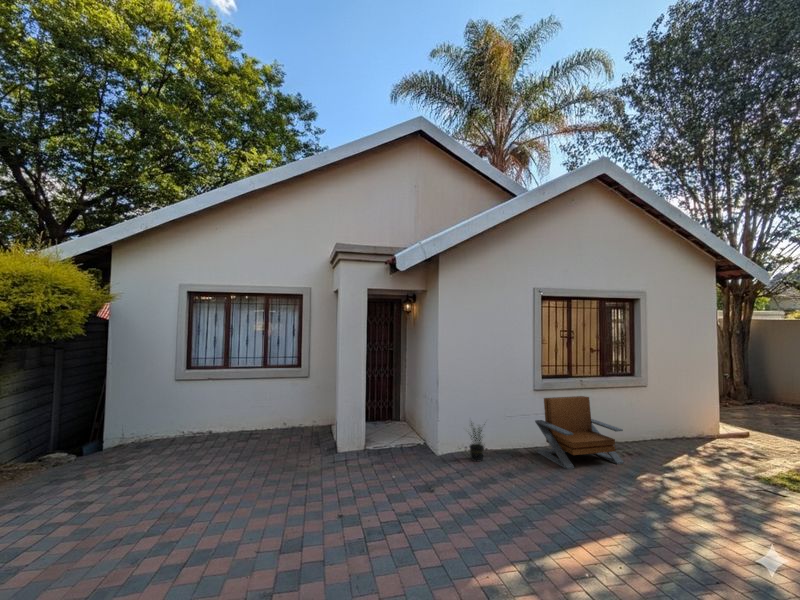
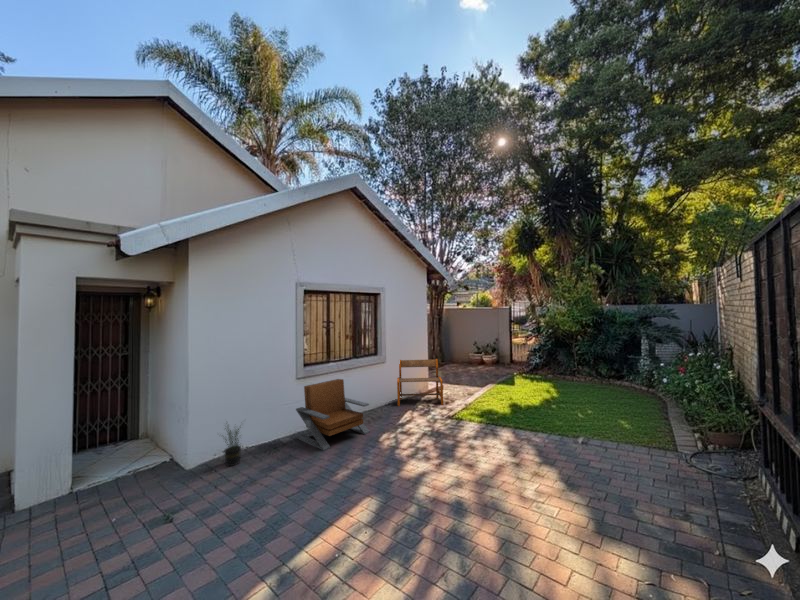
bench: none [664,384,743,454] -> present [397,359,443,406]

